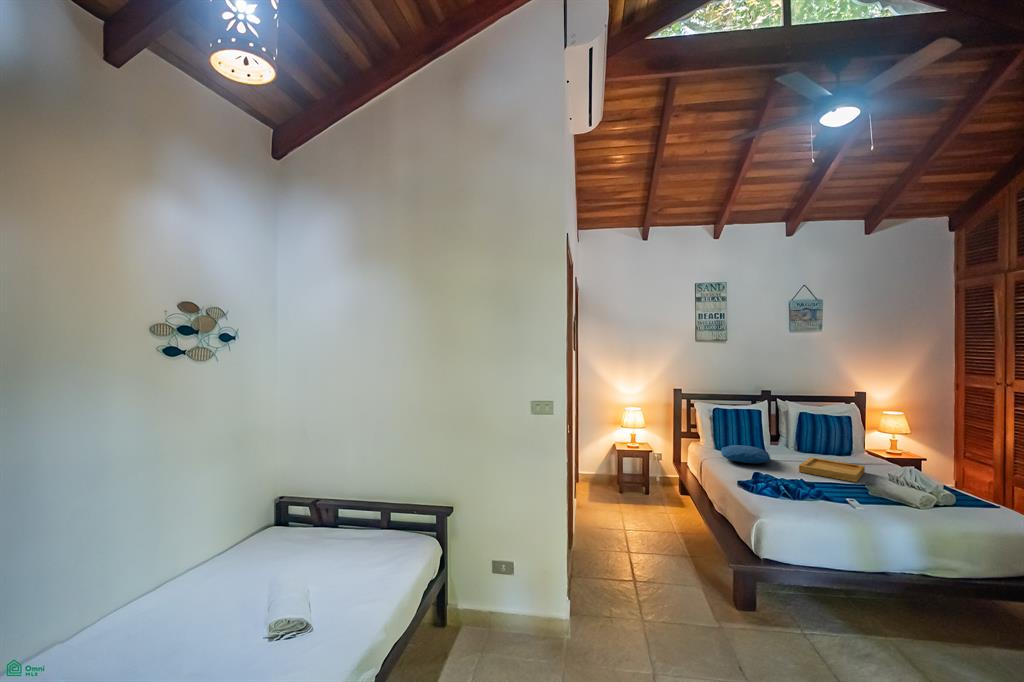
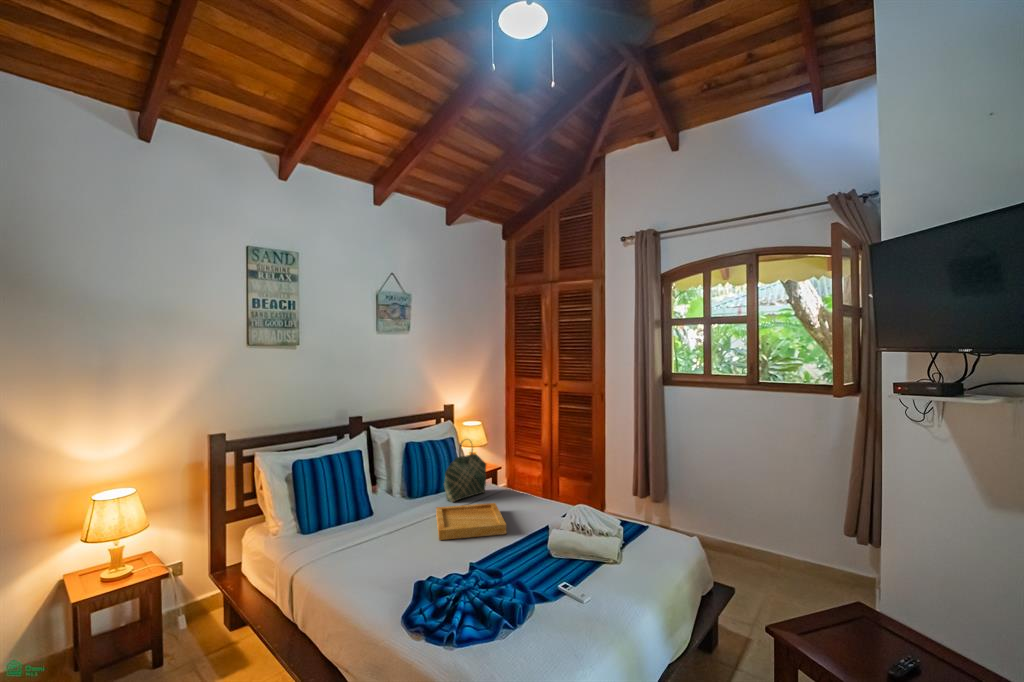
tote bag: none [826,416,874,463] -> present [444,442,486,502]
pillow: present [721,445,771,464] -> none [315,515,399,555]

